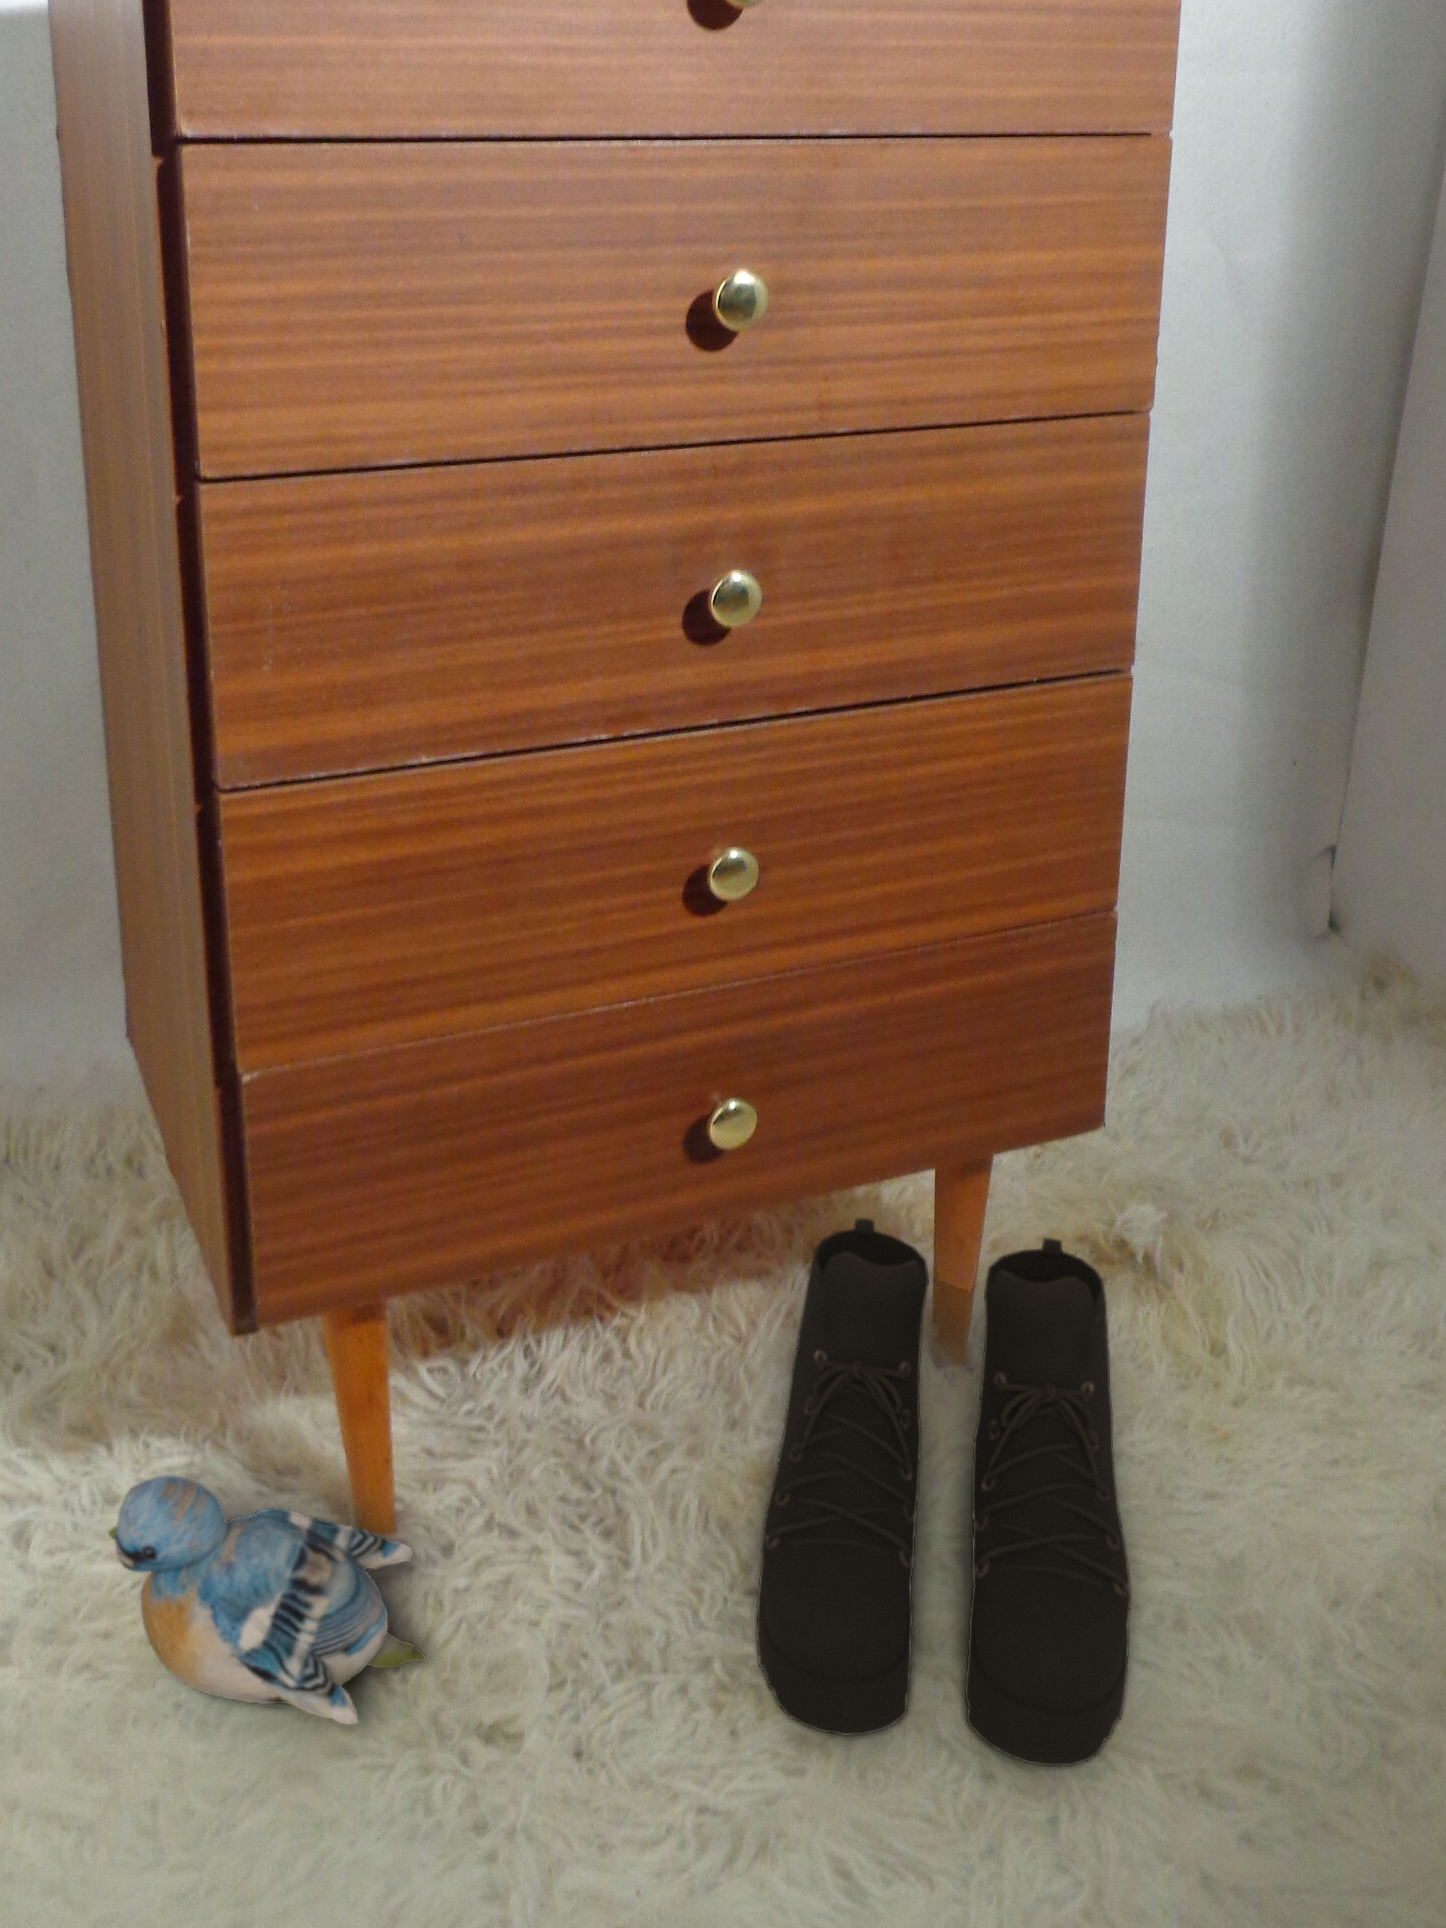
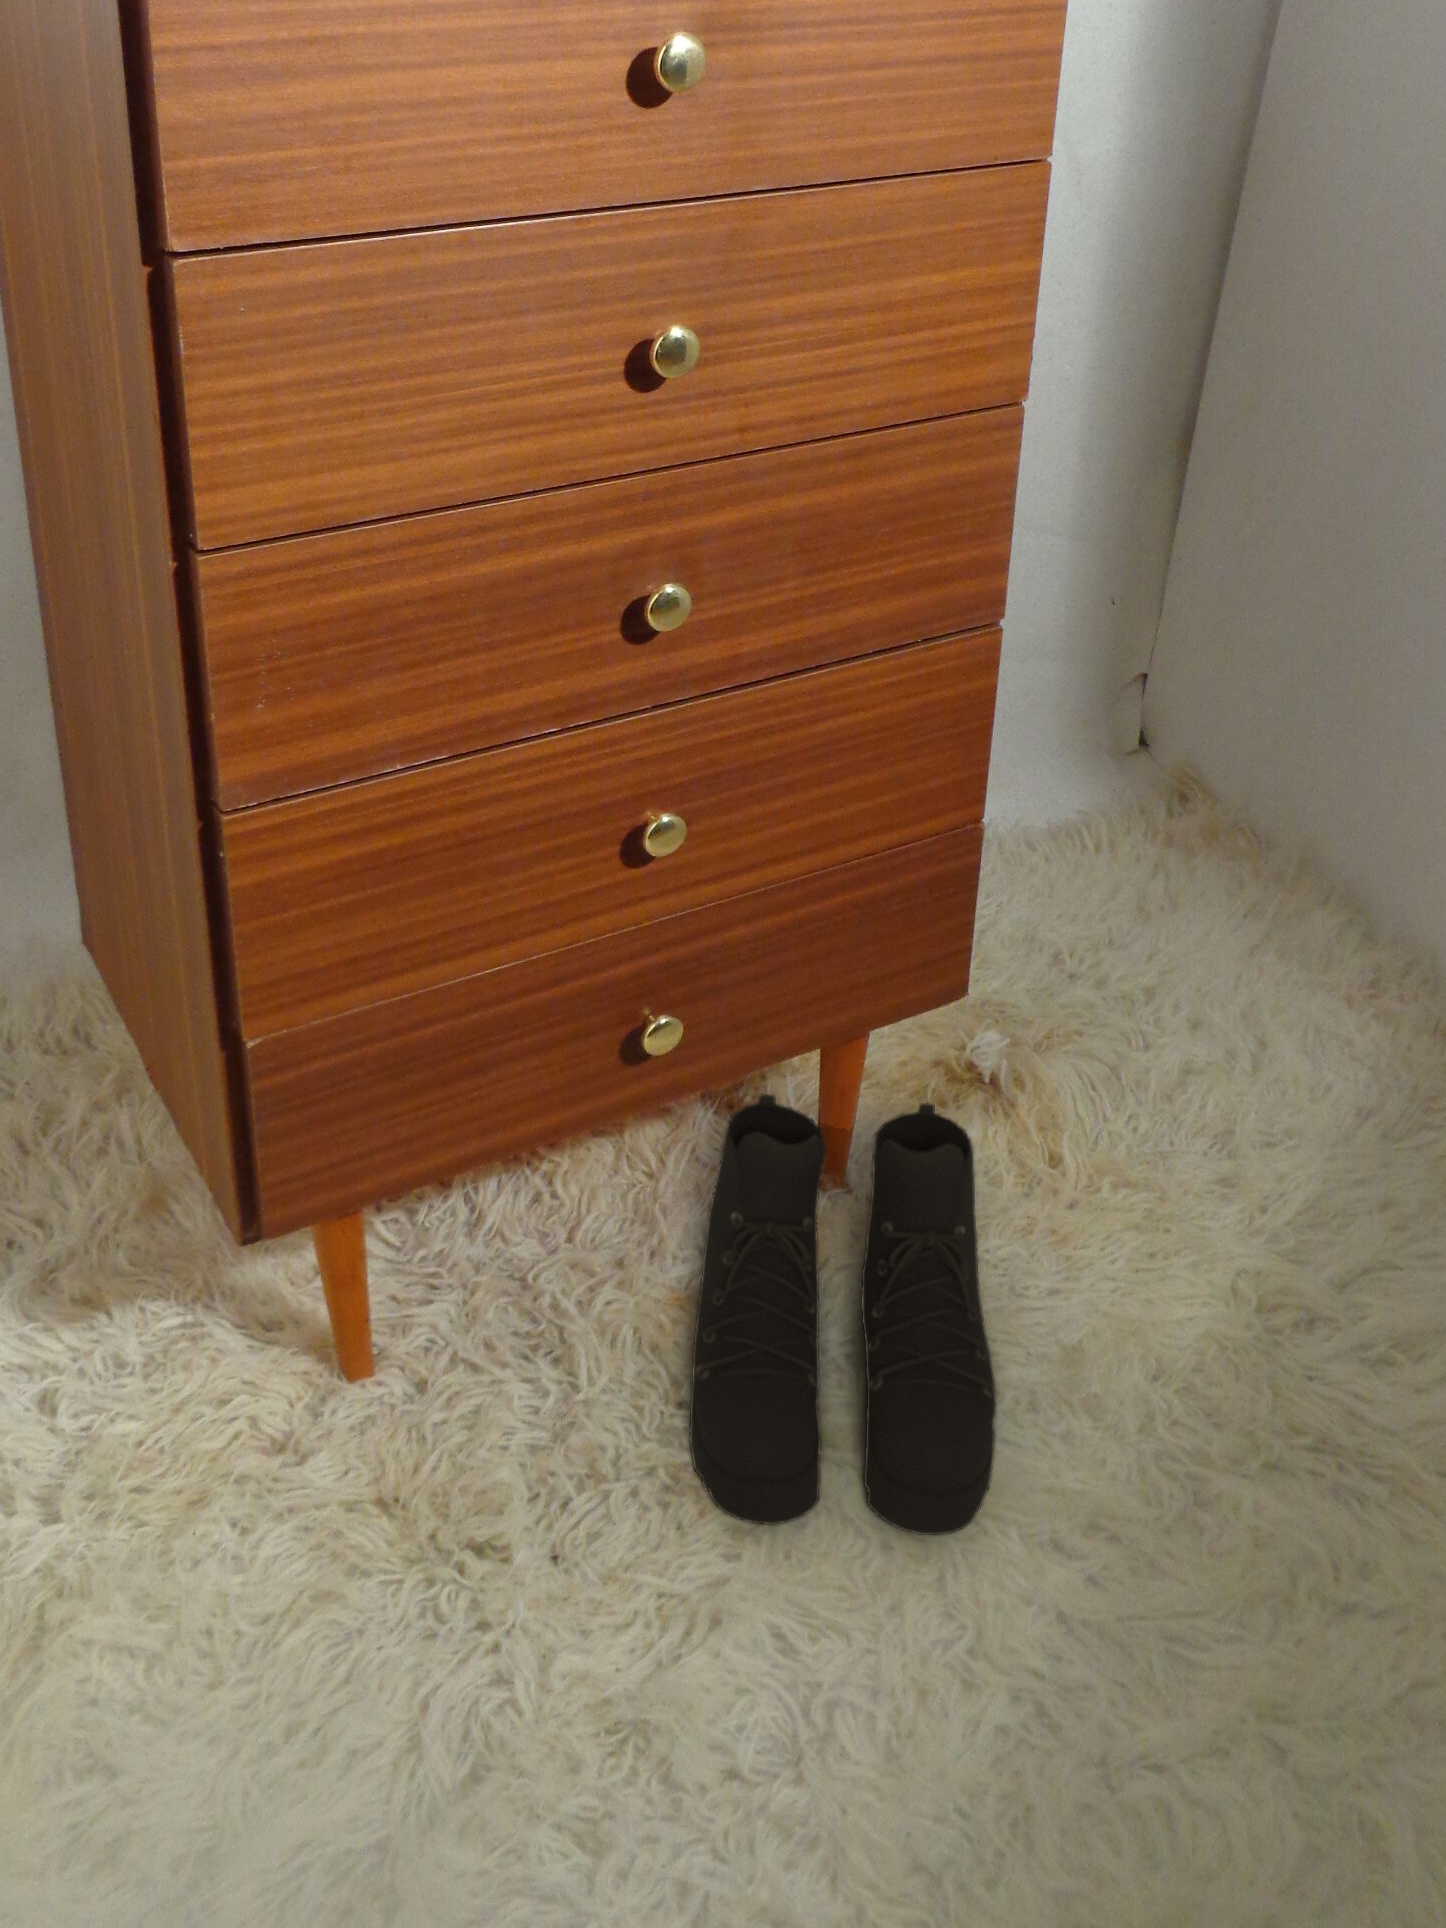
plush toy: present [108,1476,425,1725] -> none [140,1365,419,1555]

